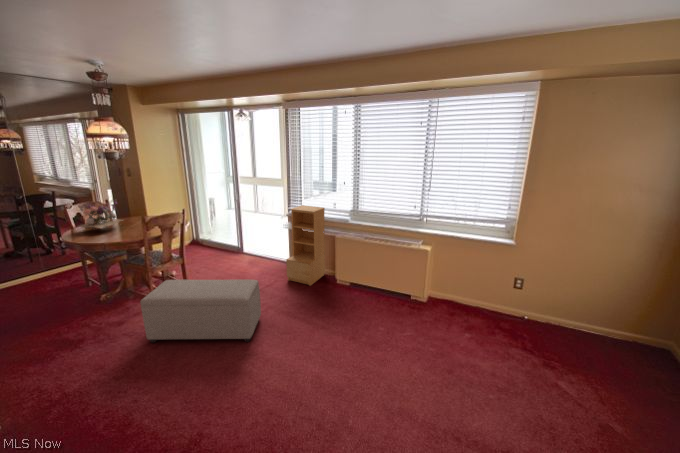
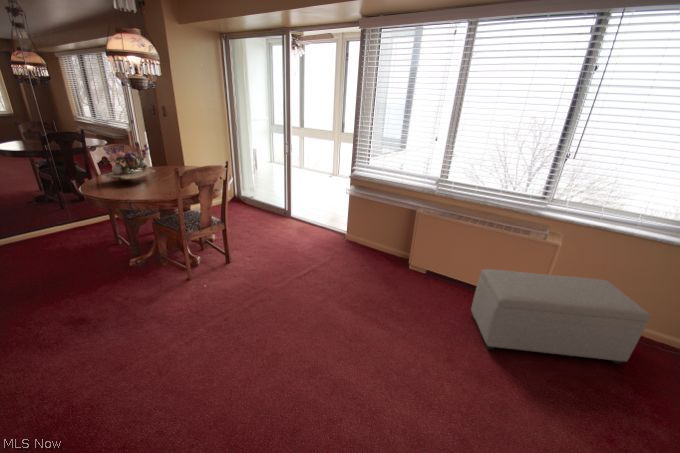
bookshelf: present [286,205,325,286] -> none [347,166,403,270]
ottoman: present [140,280,261,343] -> present [471,269,650,364]

